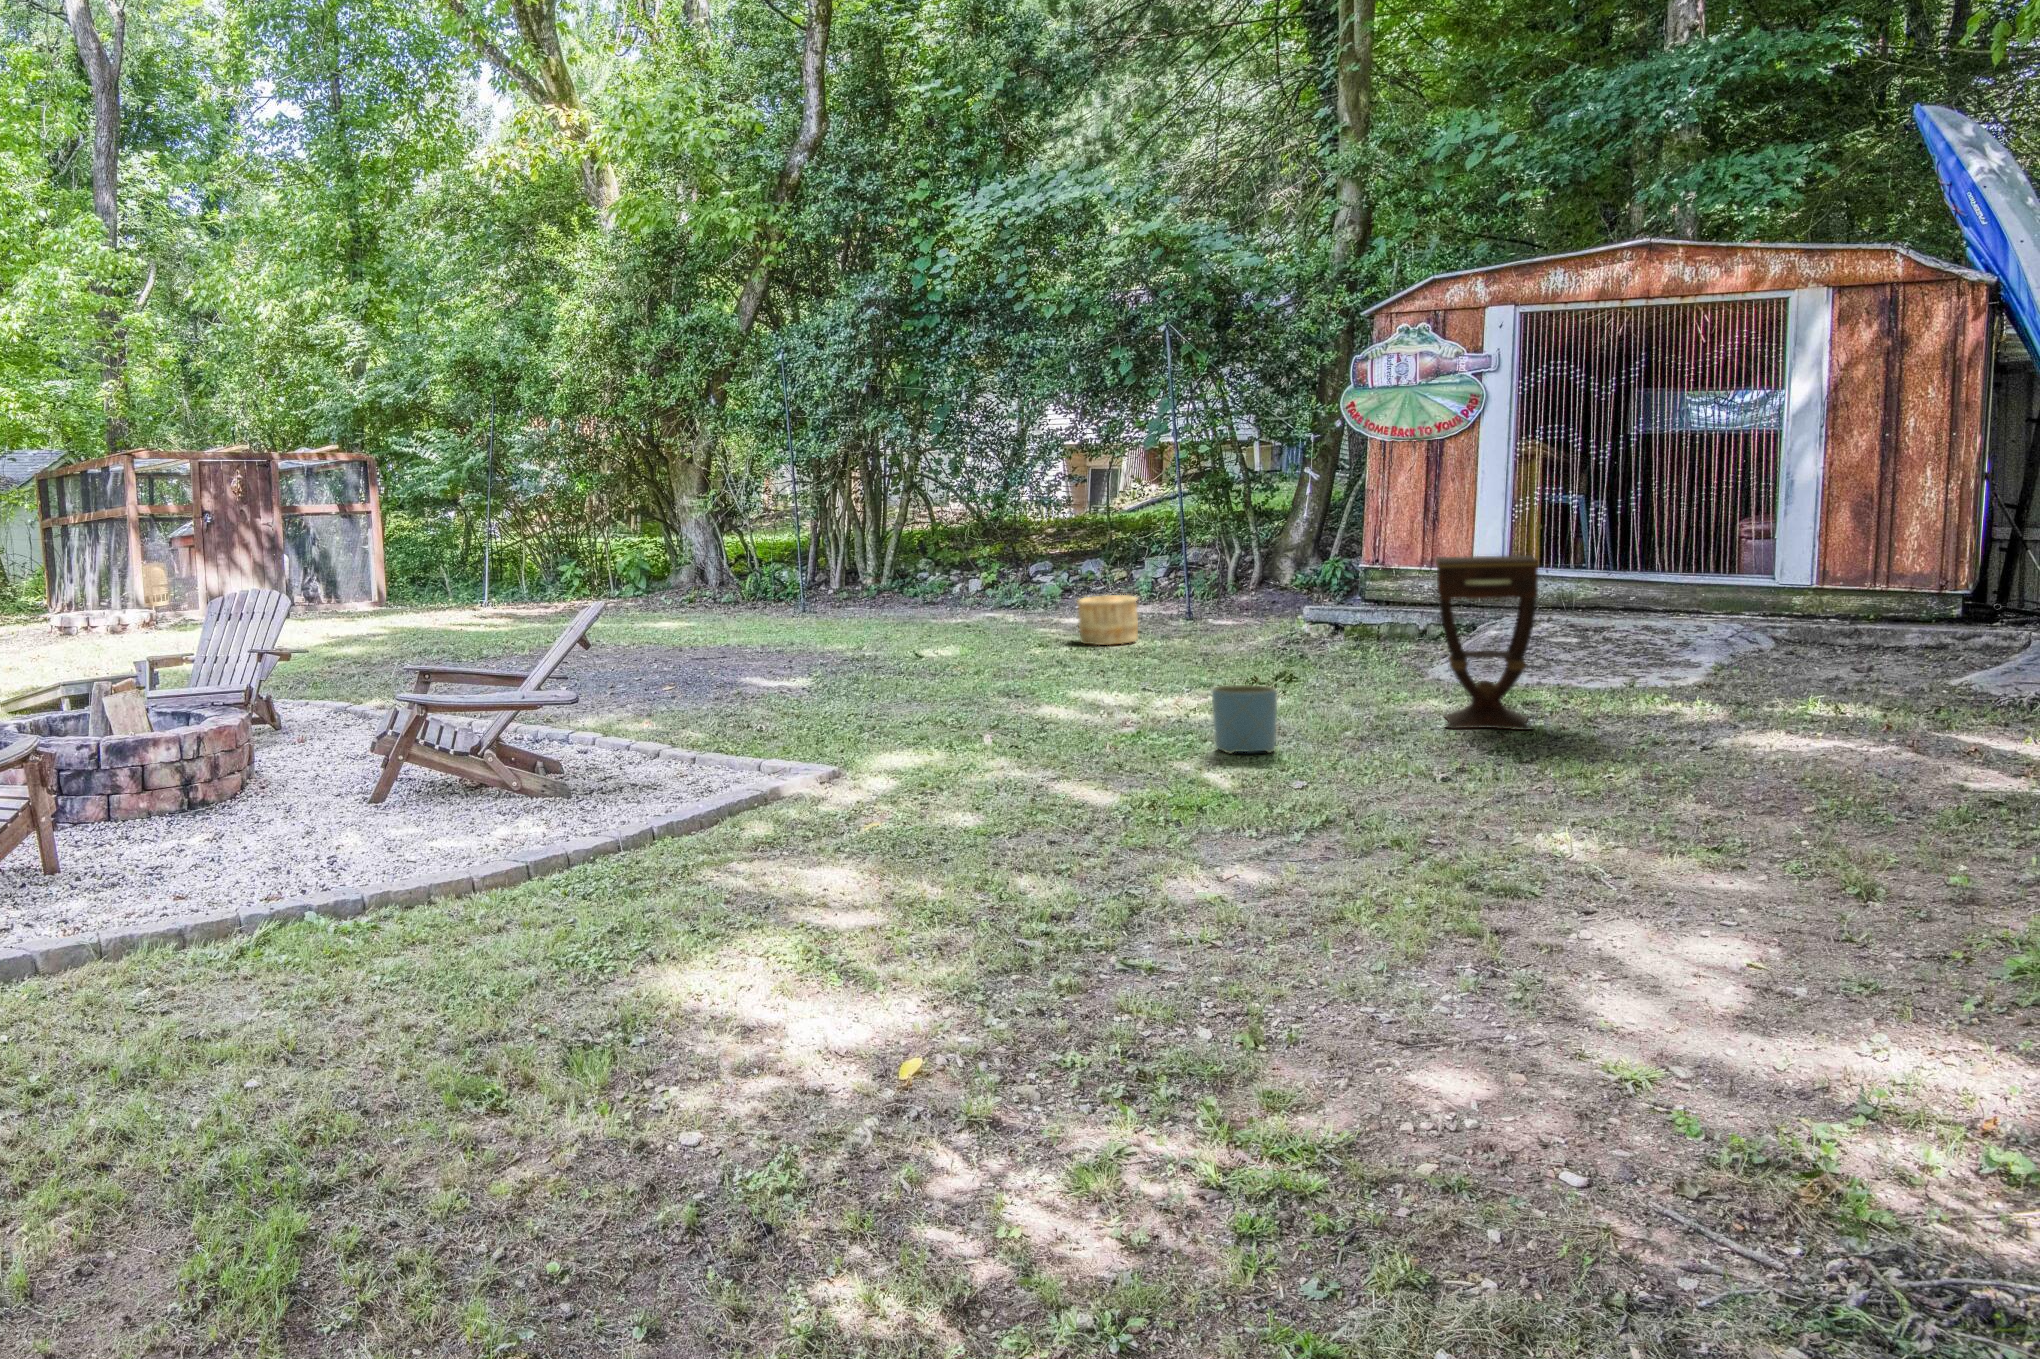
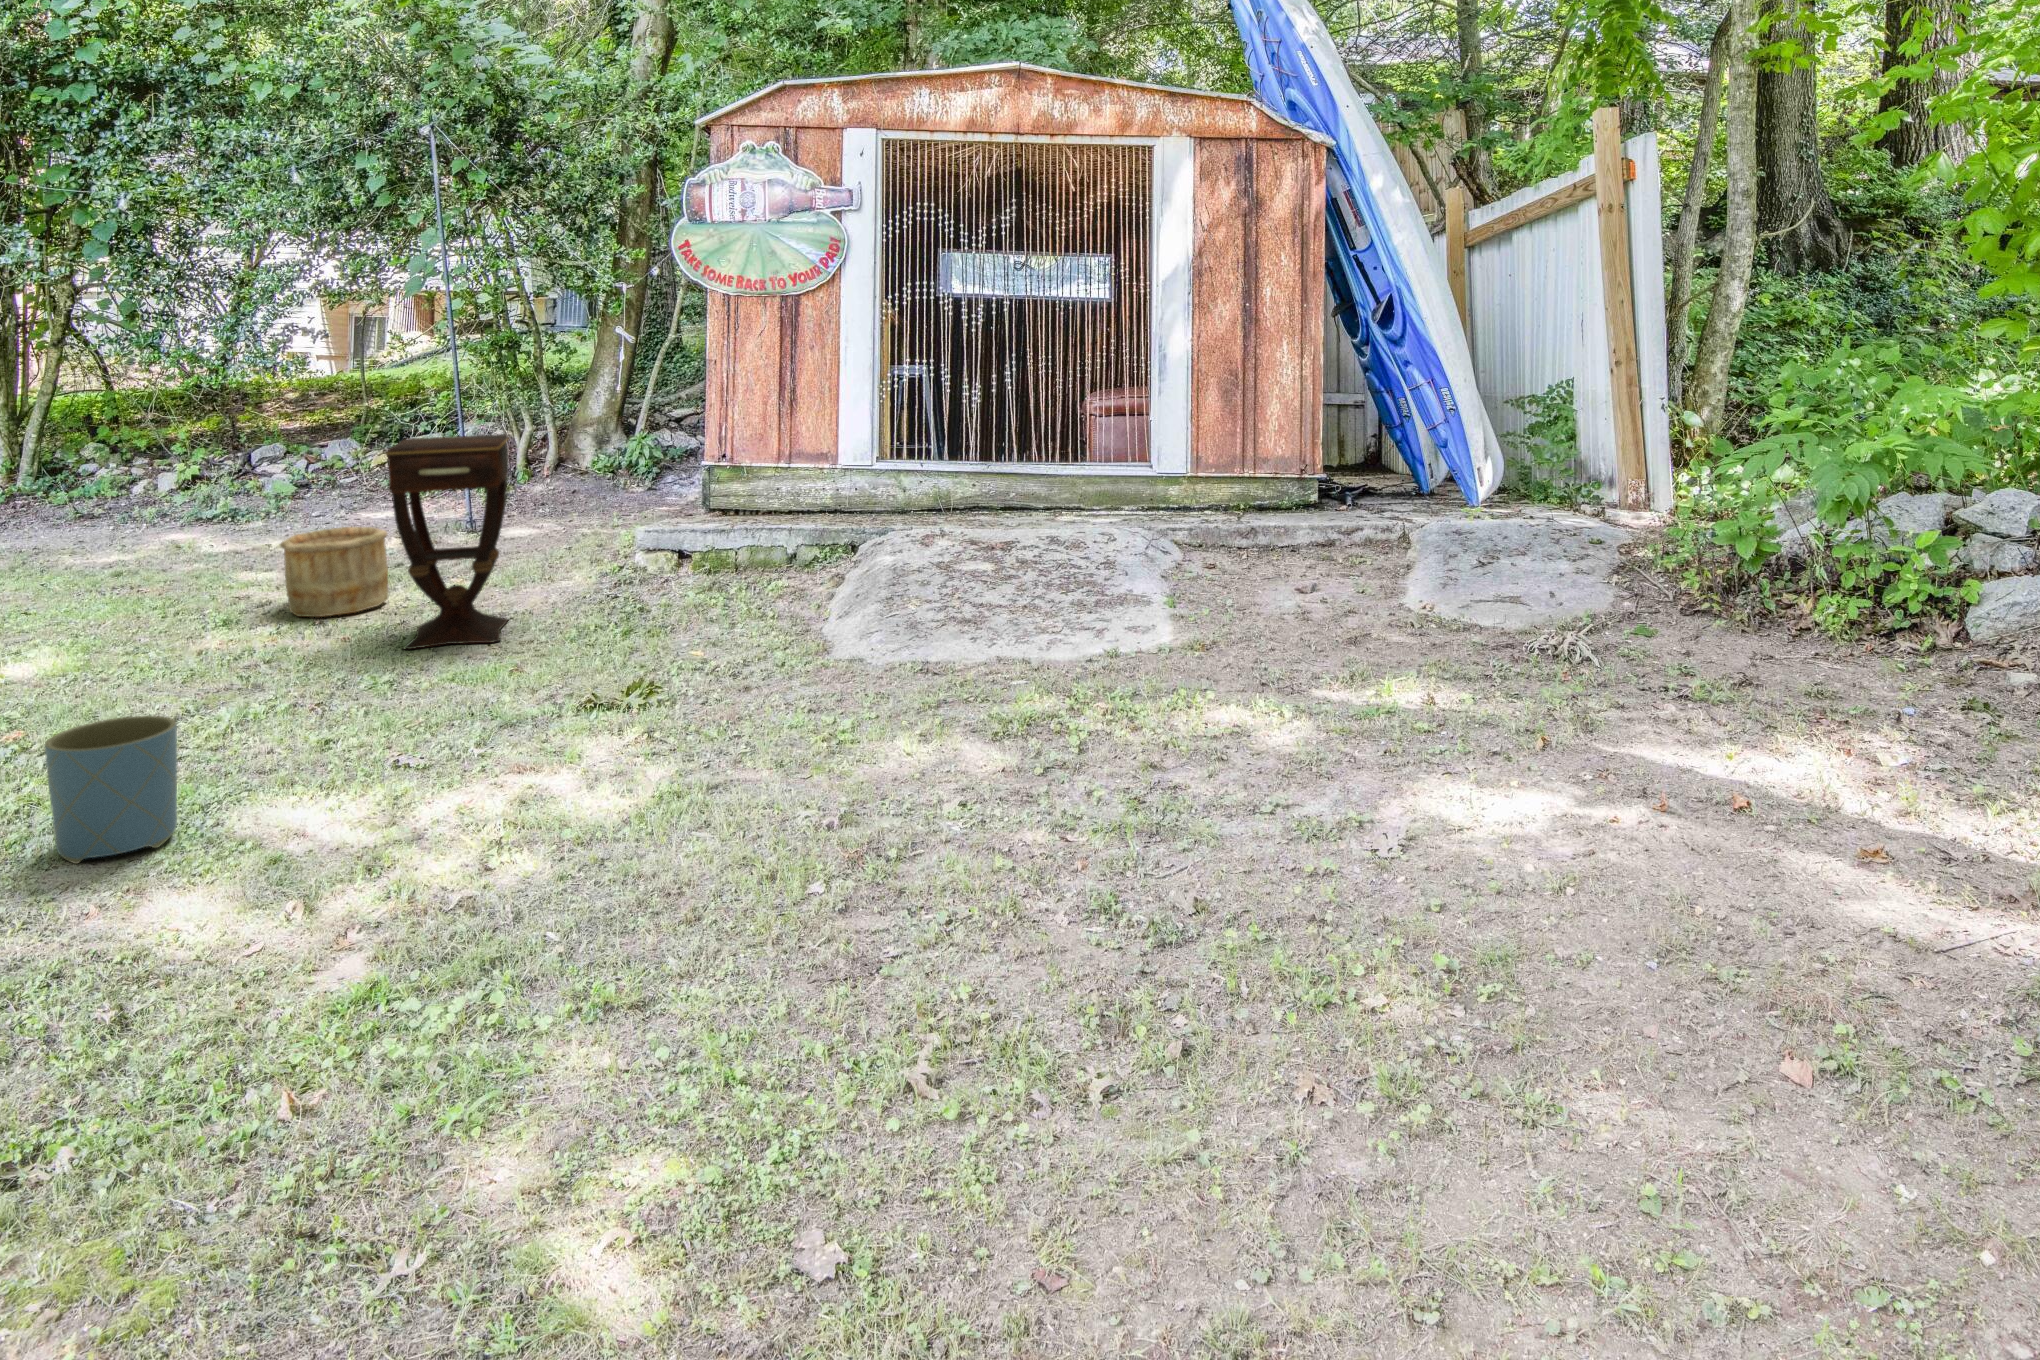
side table: present [1436,555,1539,730] -> present [386,434,509,649]
planter: present [1212,685,1277,754] -> present [45,716,177,864]

